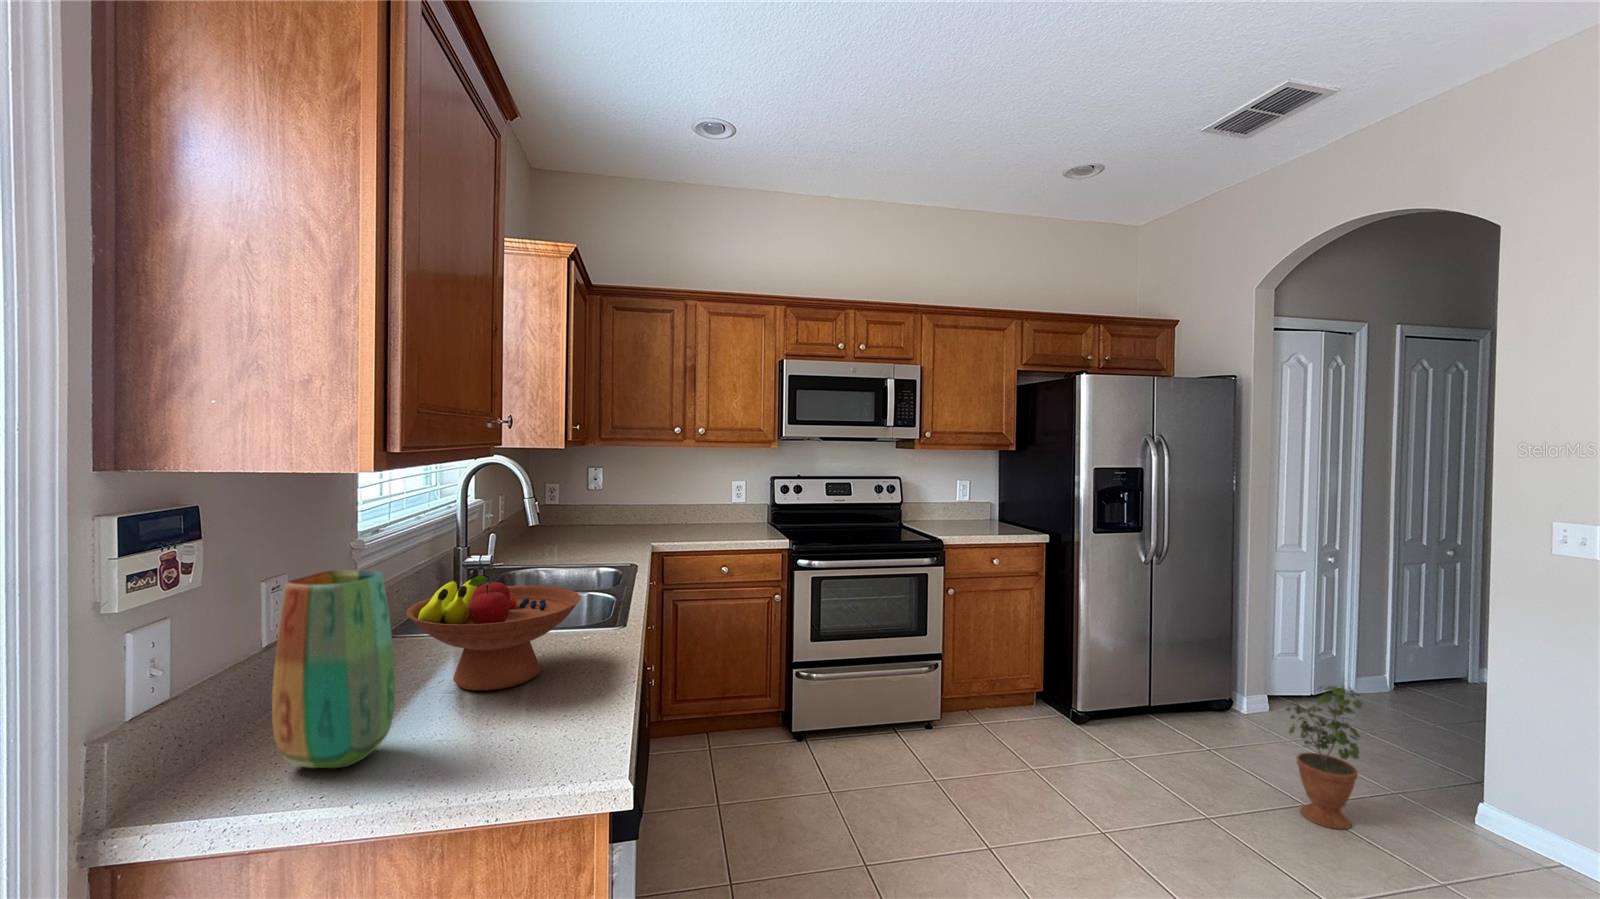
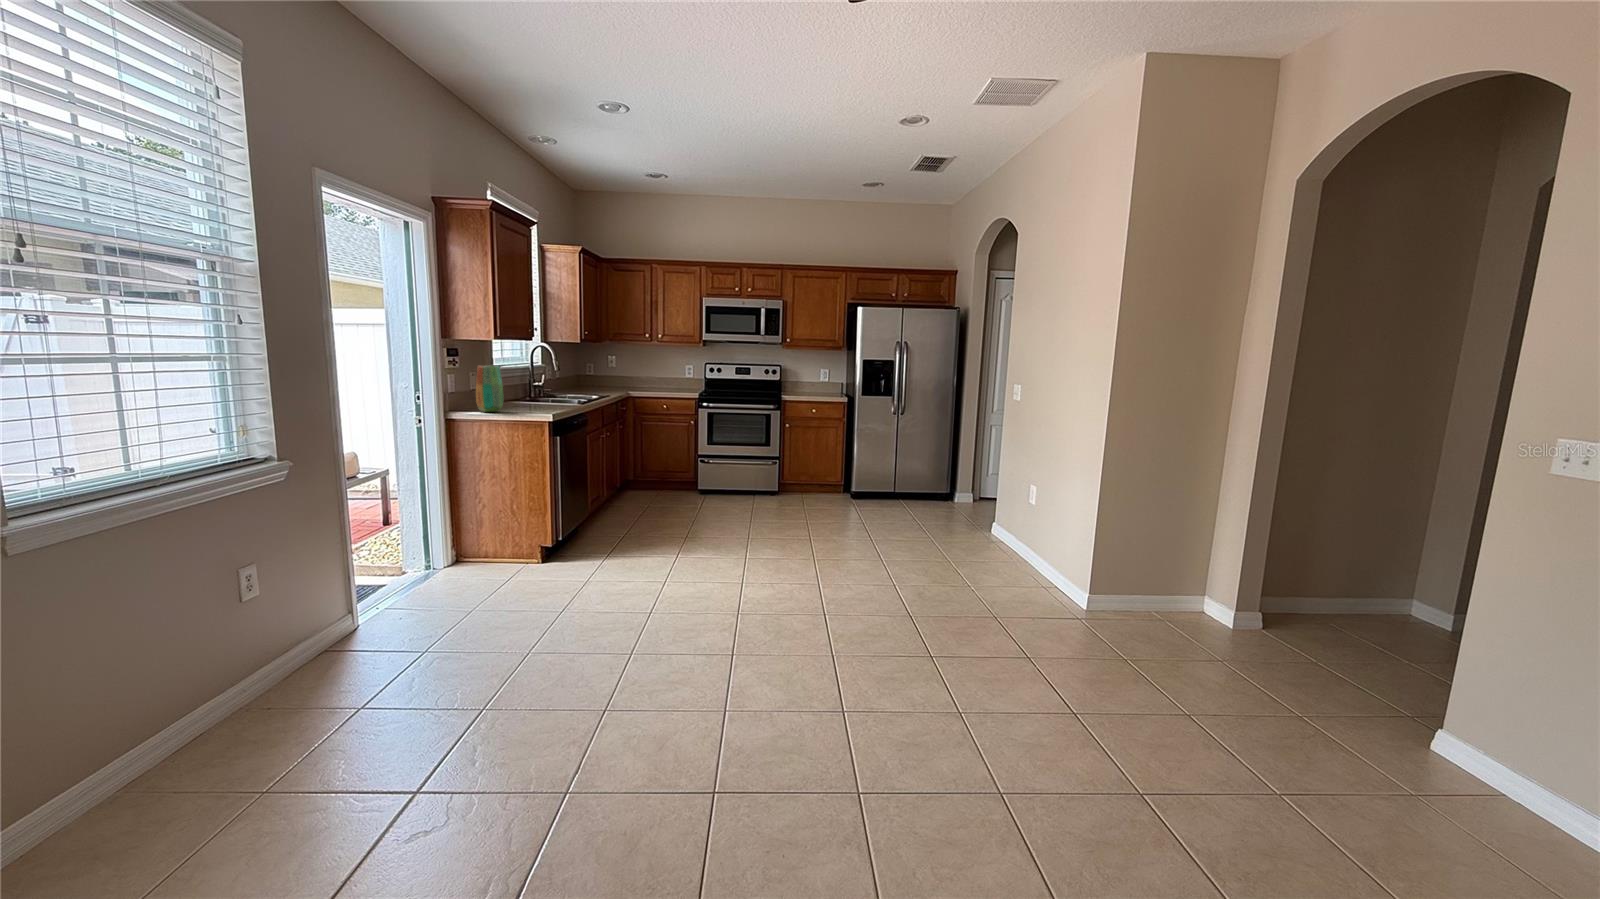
fruit bowl: present [406,576,581,691] -> none [508,376,560,408]
potted plant: present [1286,686,1362,829] -> none [906,460,940,527]

